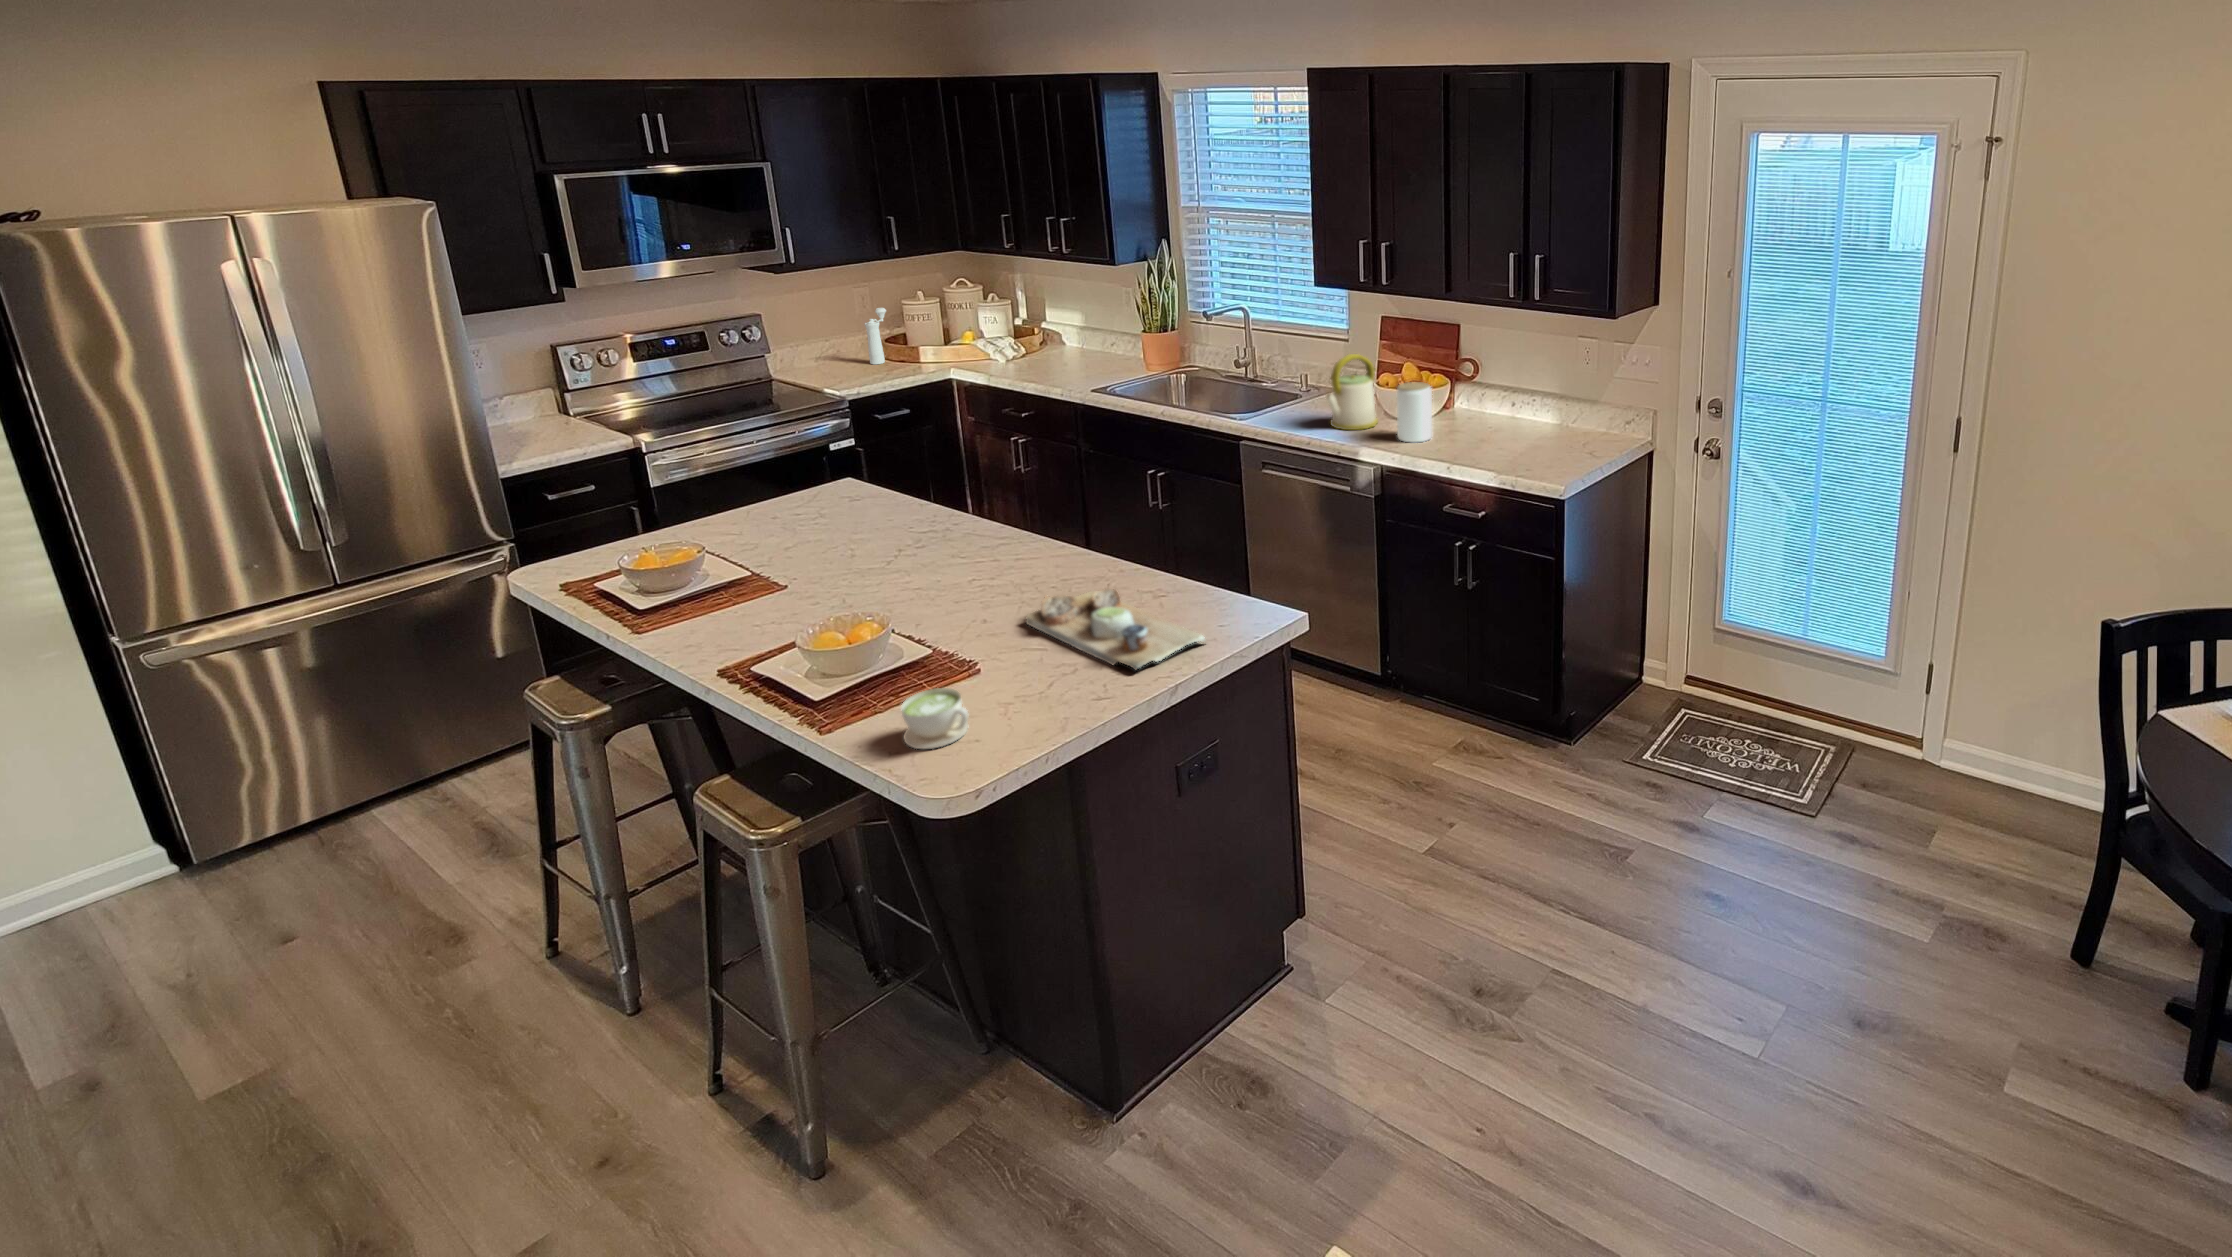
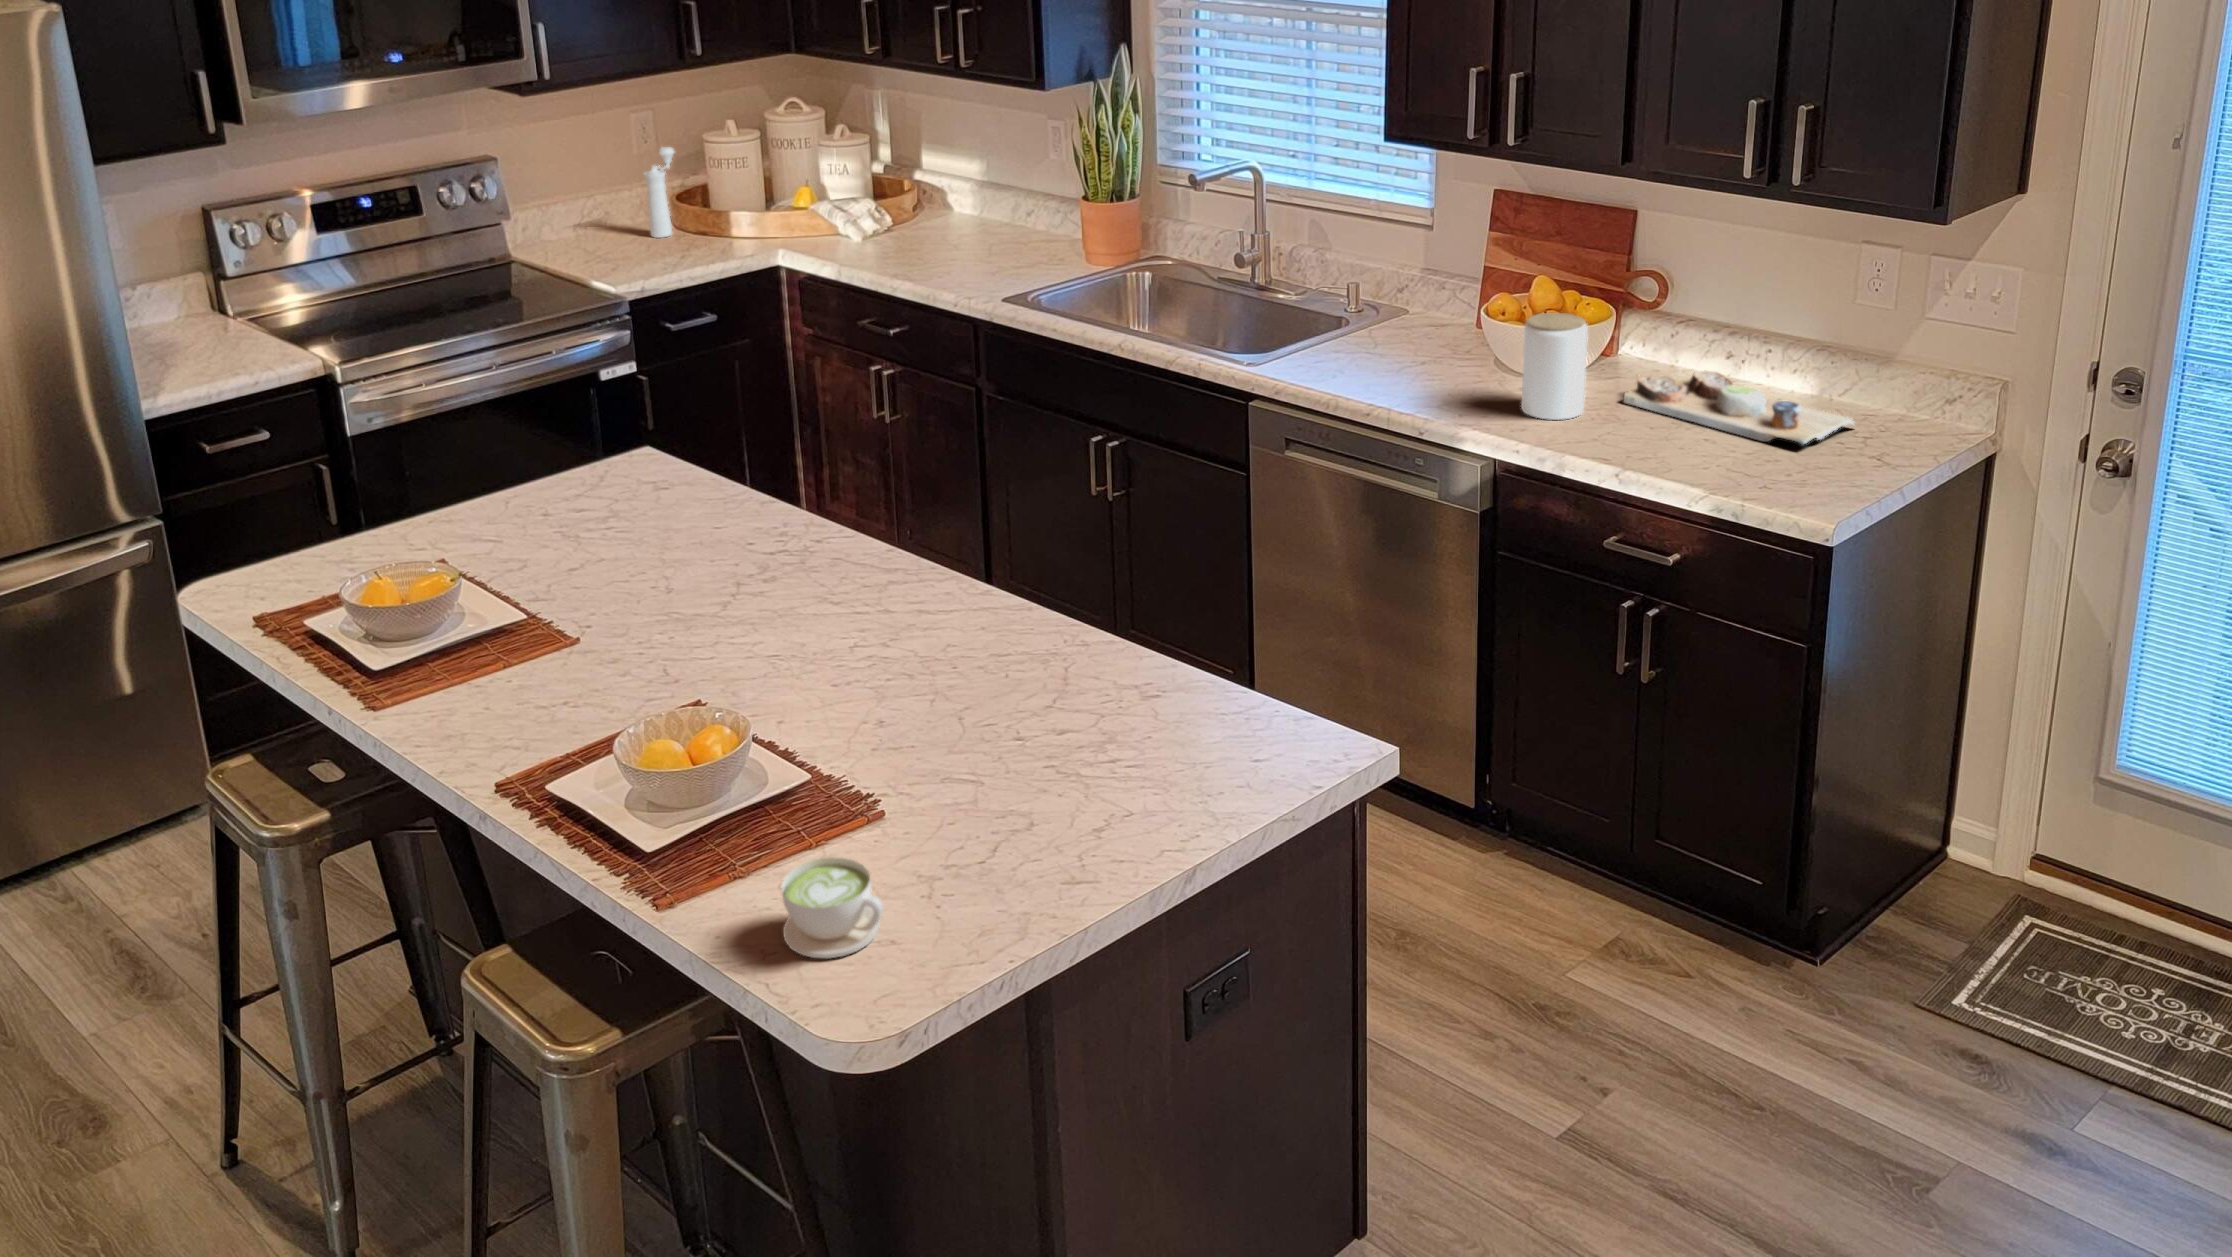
kettle: present [1325,354,1378,430] -> none [1394,258,1483,390]
cutting board: present [1026,589,1206,670] -> present [1624,371,1855,446]

